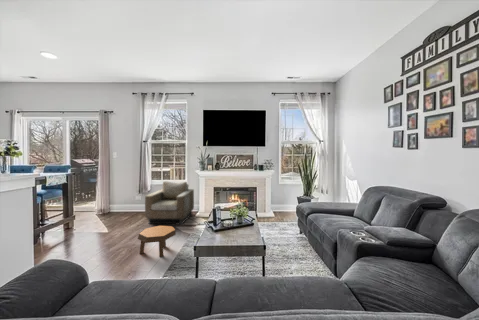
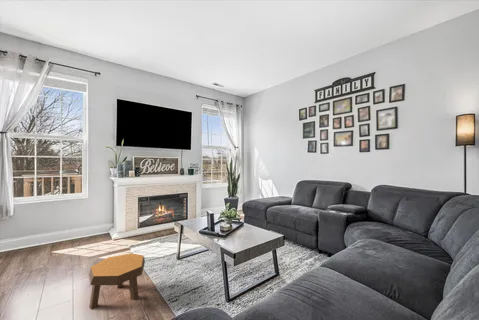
armchair: present [145,181,194,224] -> none [26,194,108,267]

